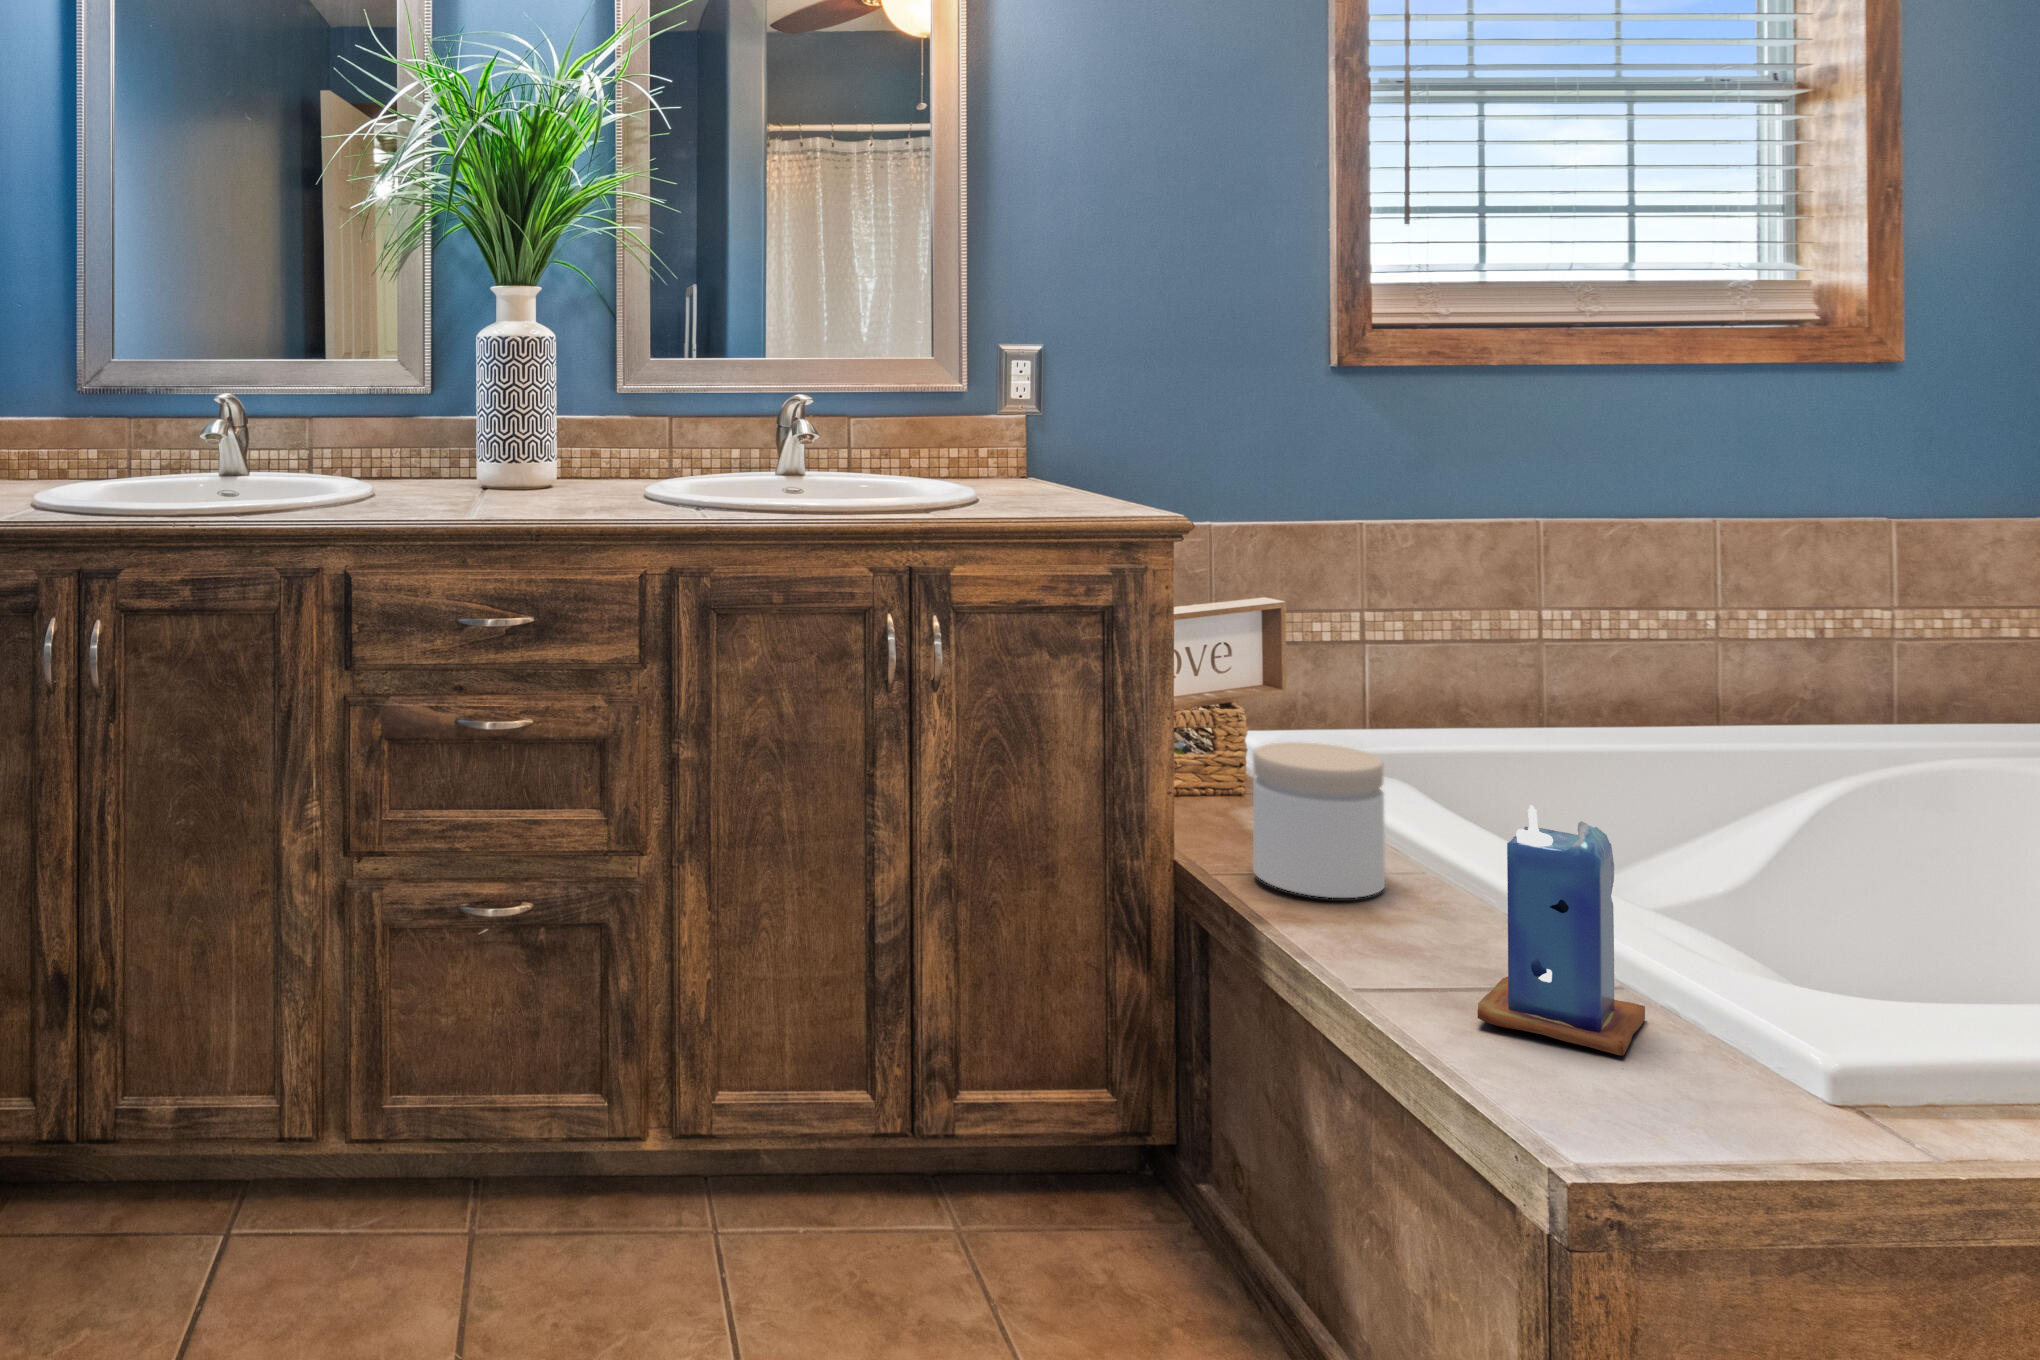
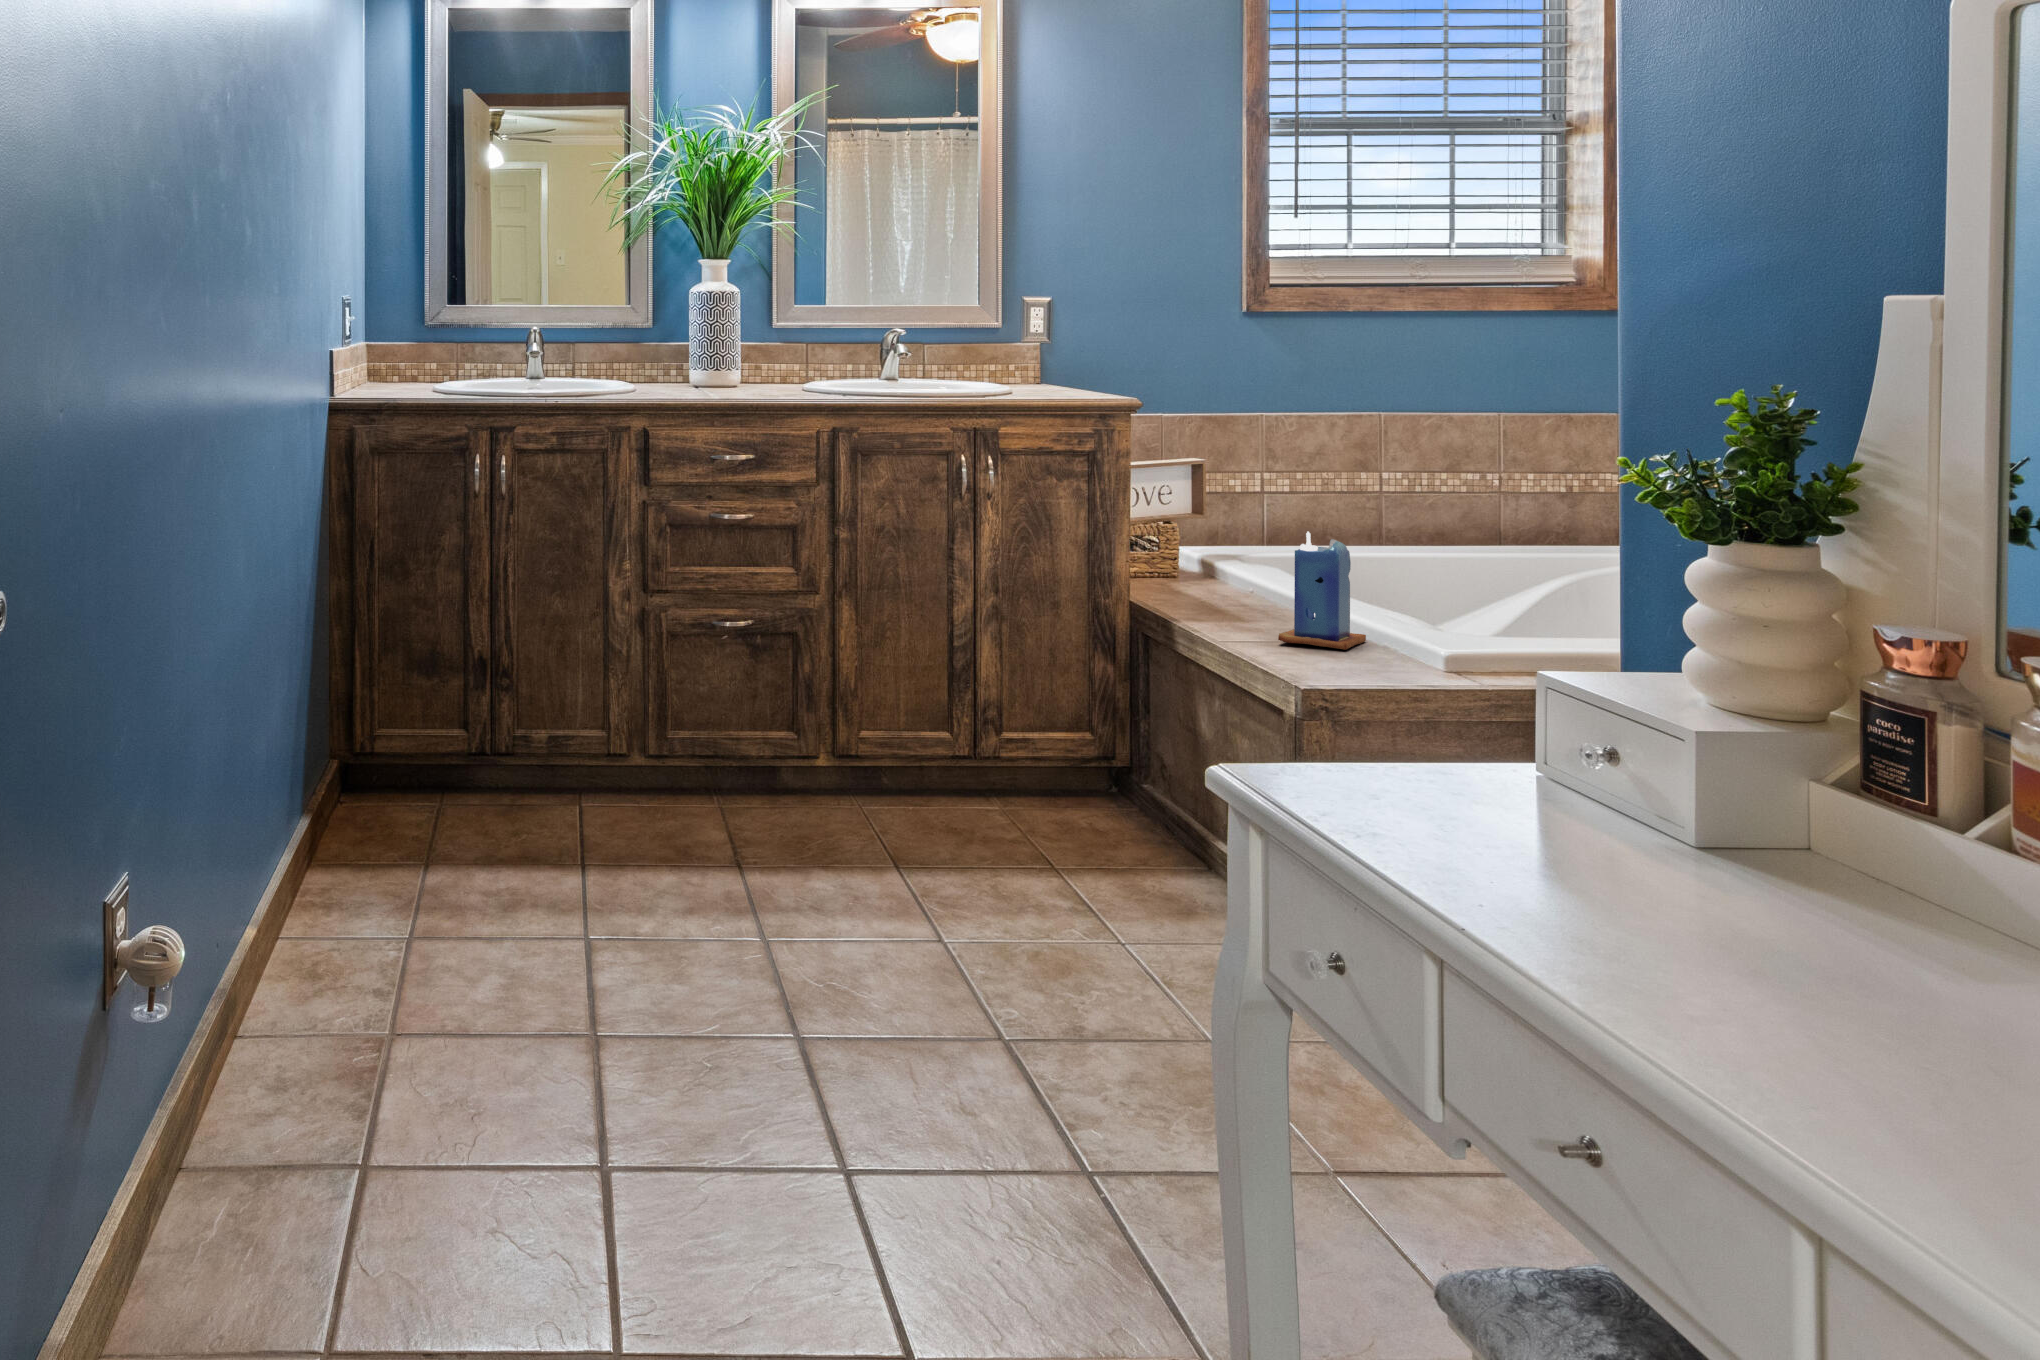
jar: present [1253,742,1385,898] -> none [1176,530,1251,611]

